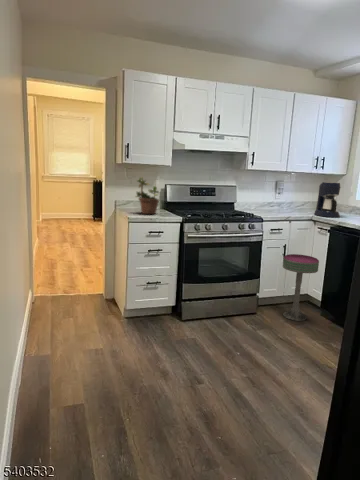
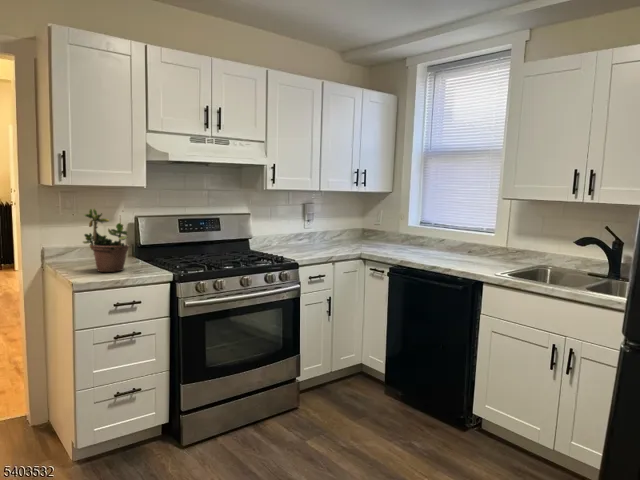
coffee maker: present [314,182,341,217] -> none [361,204,396,252]
bar stool: present [283,254,319,321] -> none [331,310,381,410]

